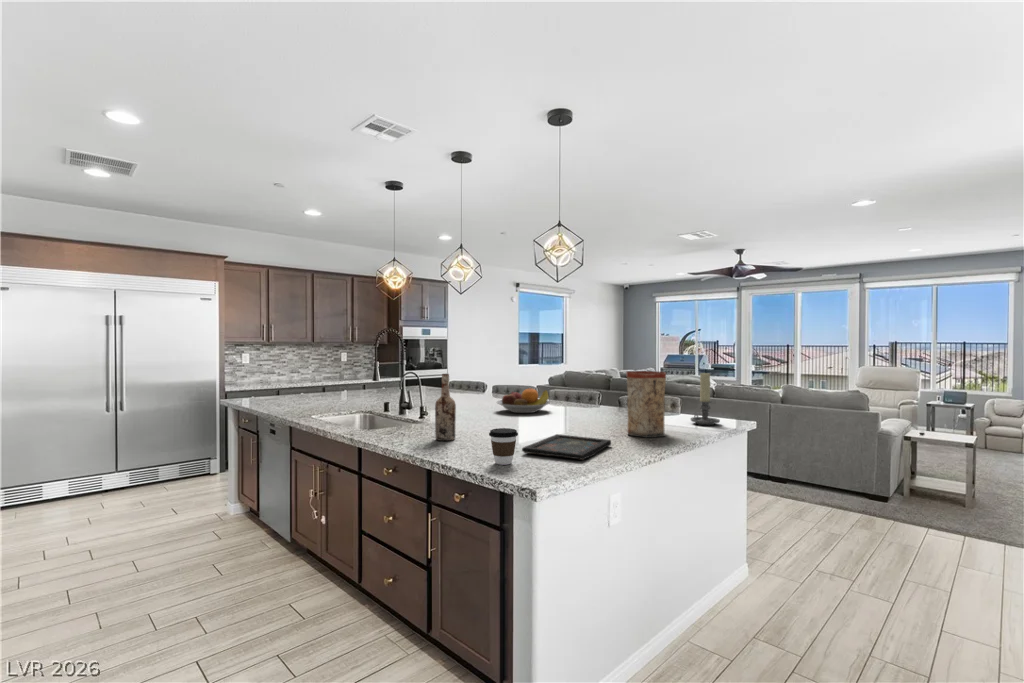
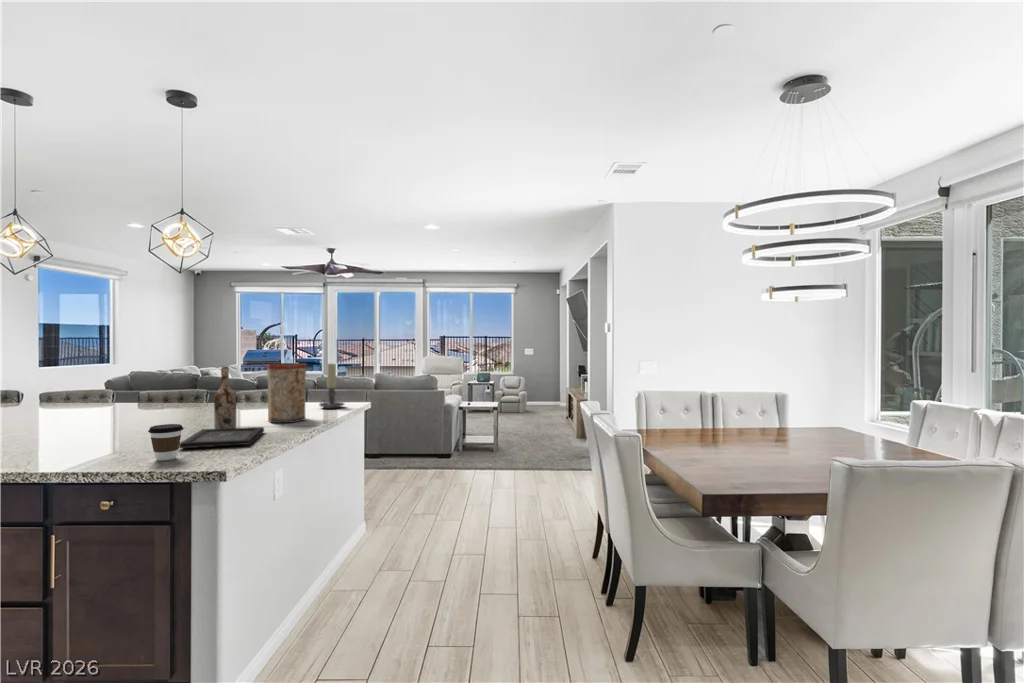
wine bottle: present [435,374,456,441] -> present [214,366,236,429]
fruit bowl: present [497,389,550,413] -> none [86,390,162,419]

